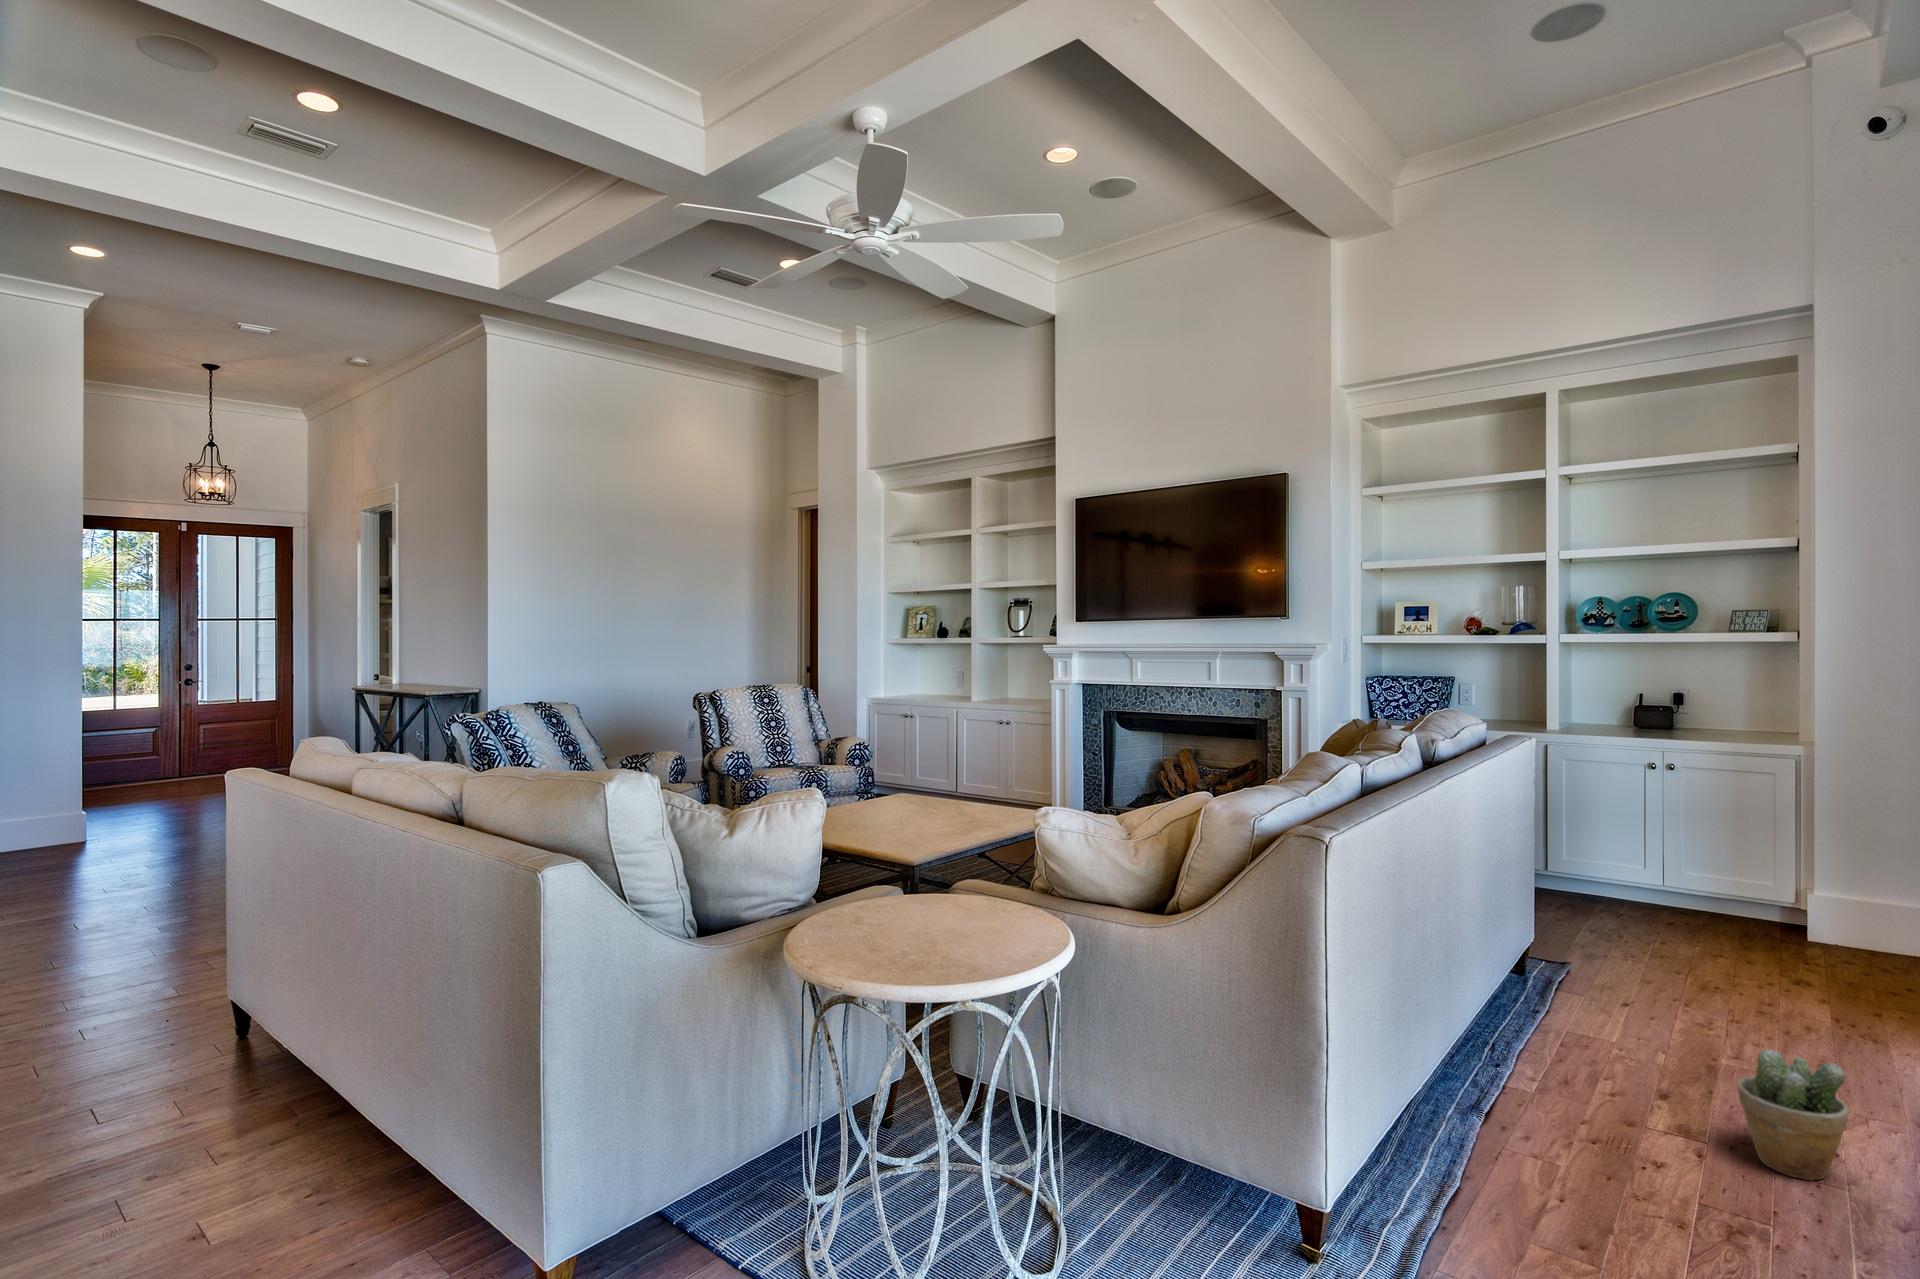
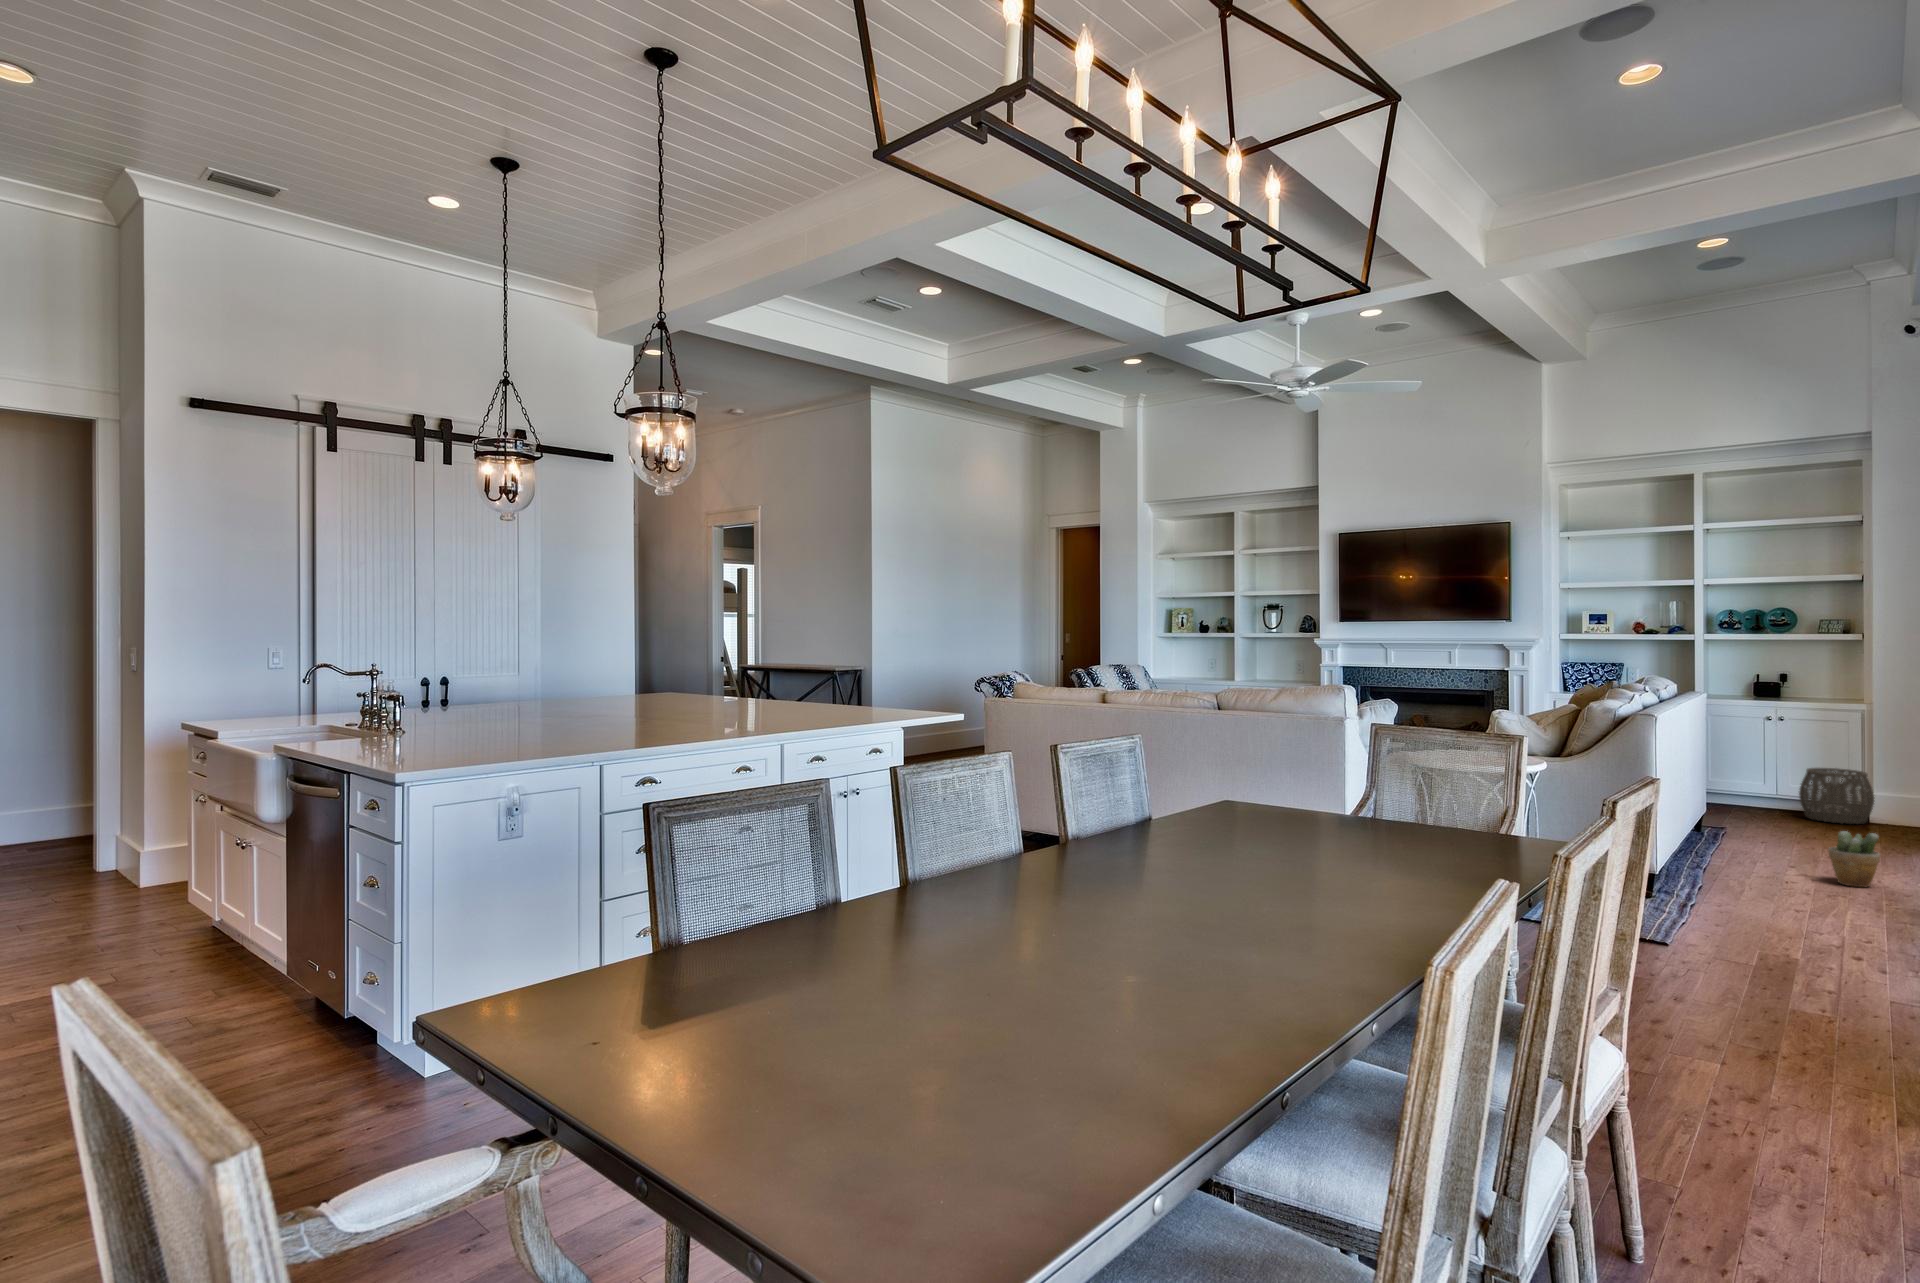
woven basket: none [1697,848,1822,948] -> present [1799,768,1874,824]

